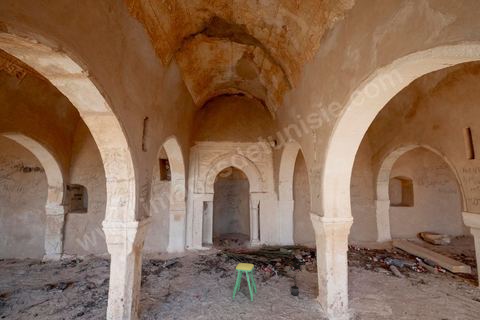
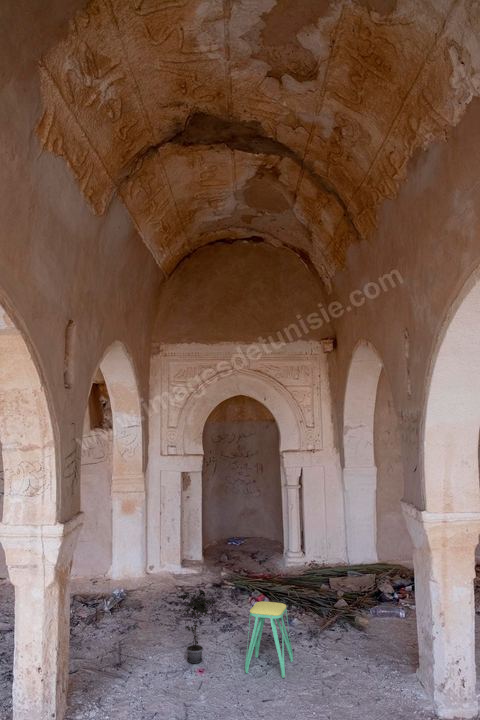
potted plant: present [286,258,305,295] -> present [181,587,215,663]

